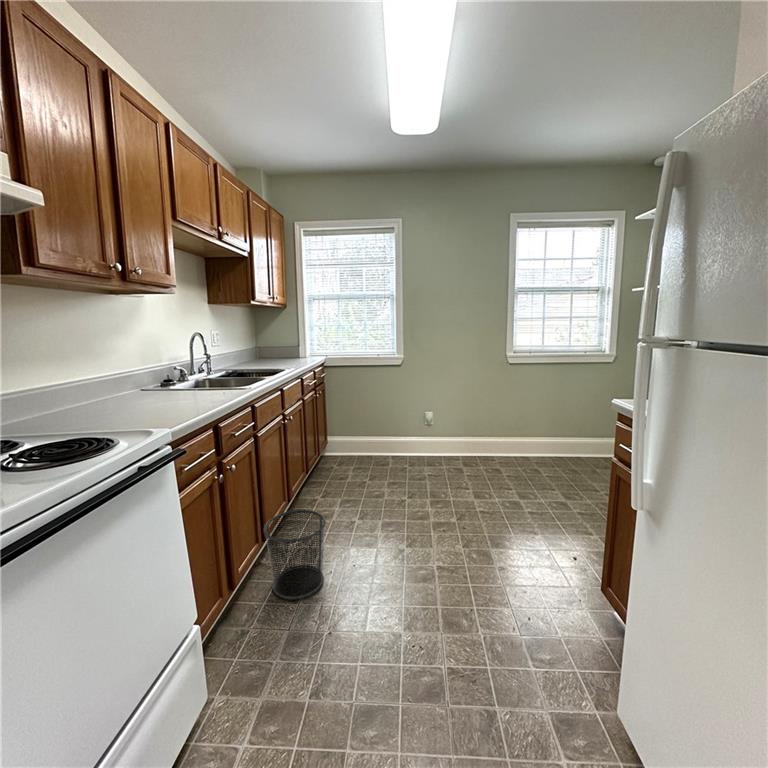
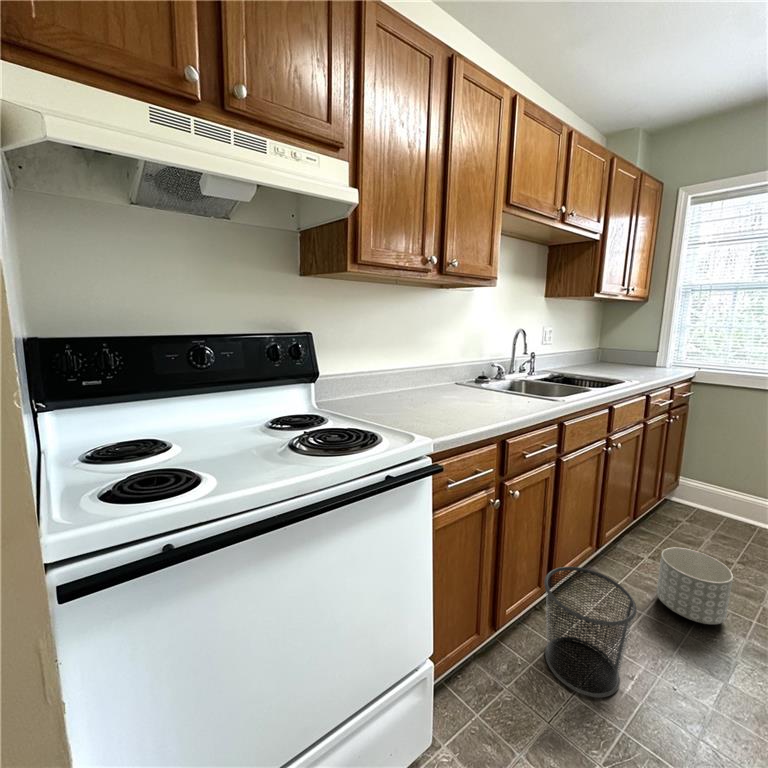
planter: none [329,476,366,520] -> present [657,548,733,624]

